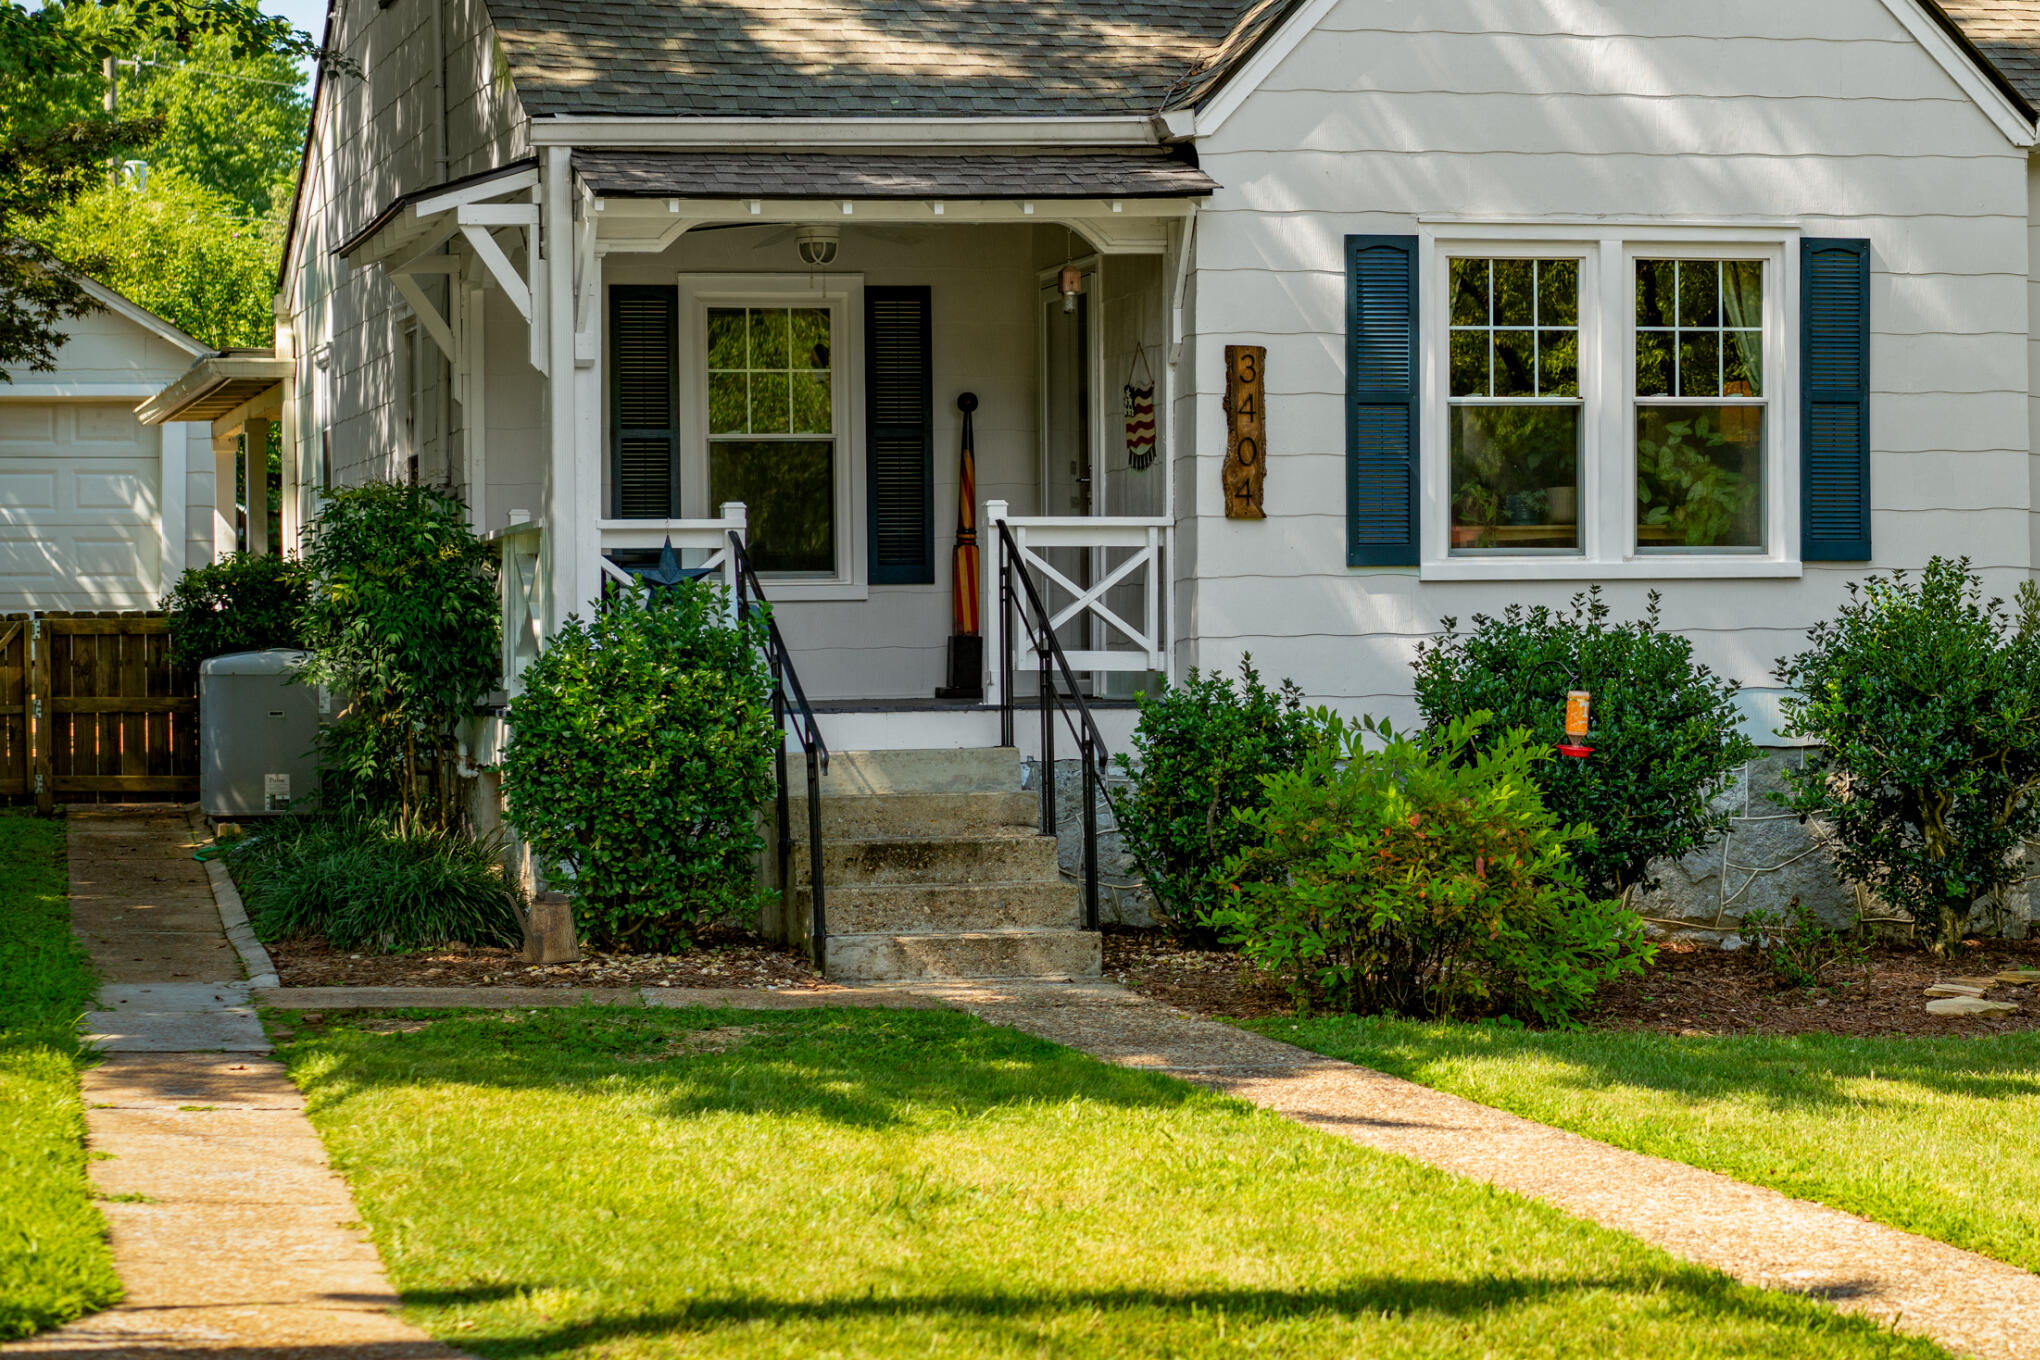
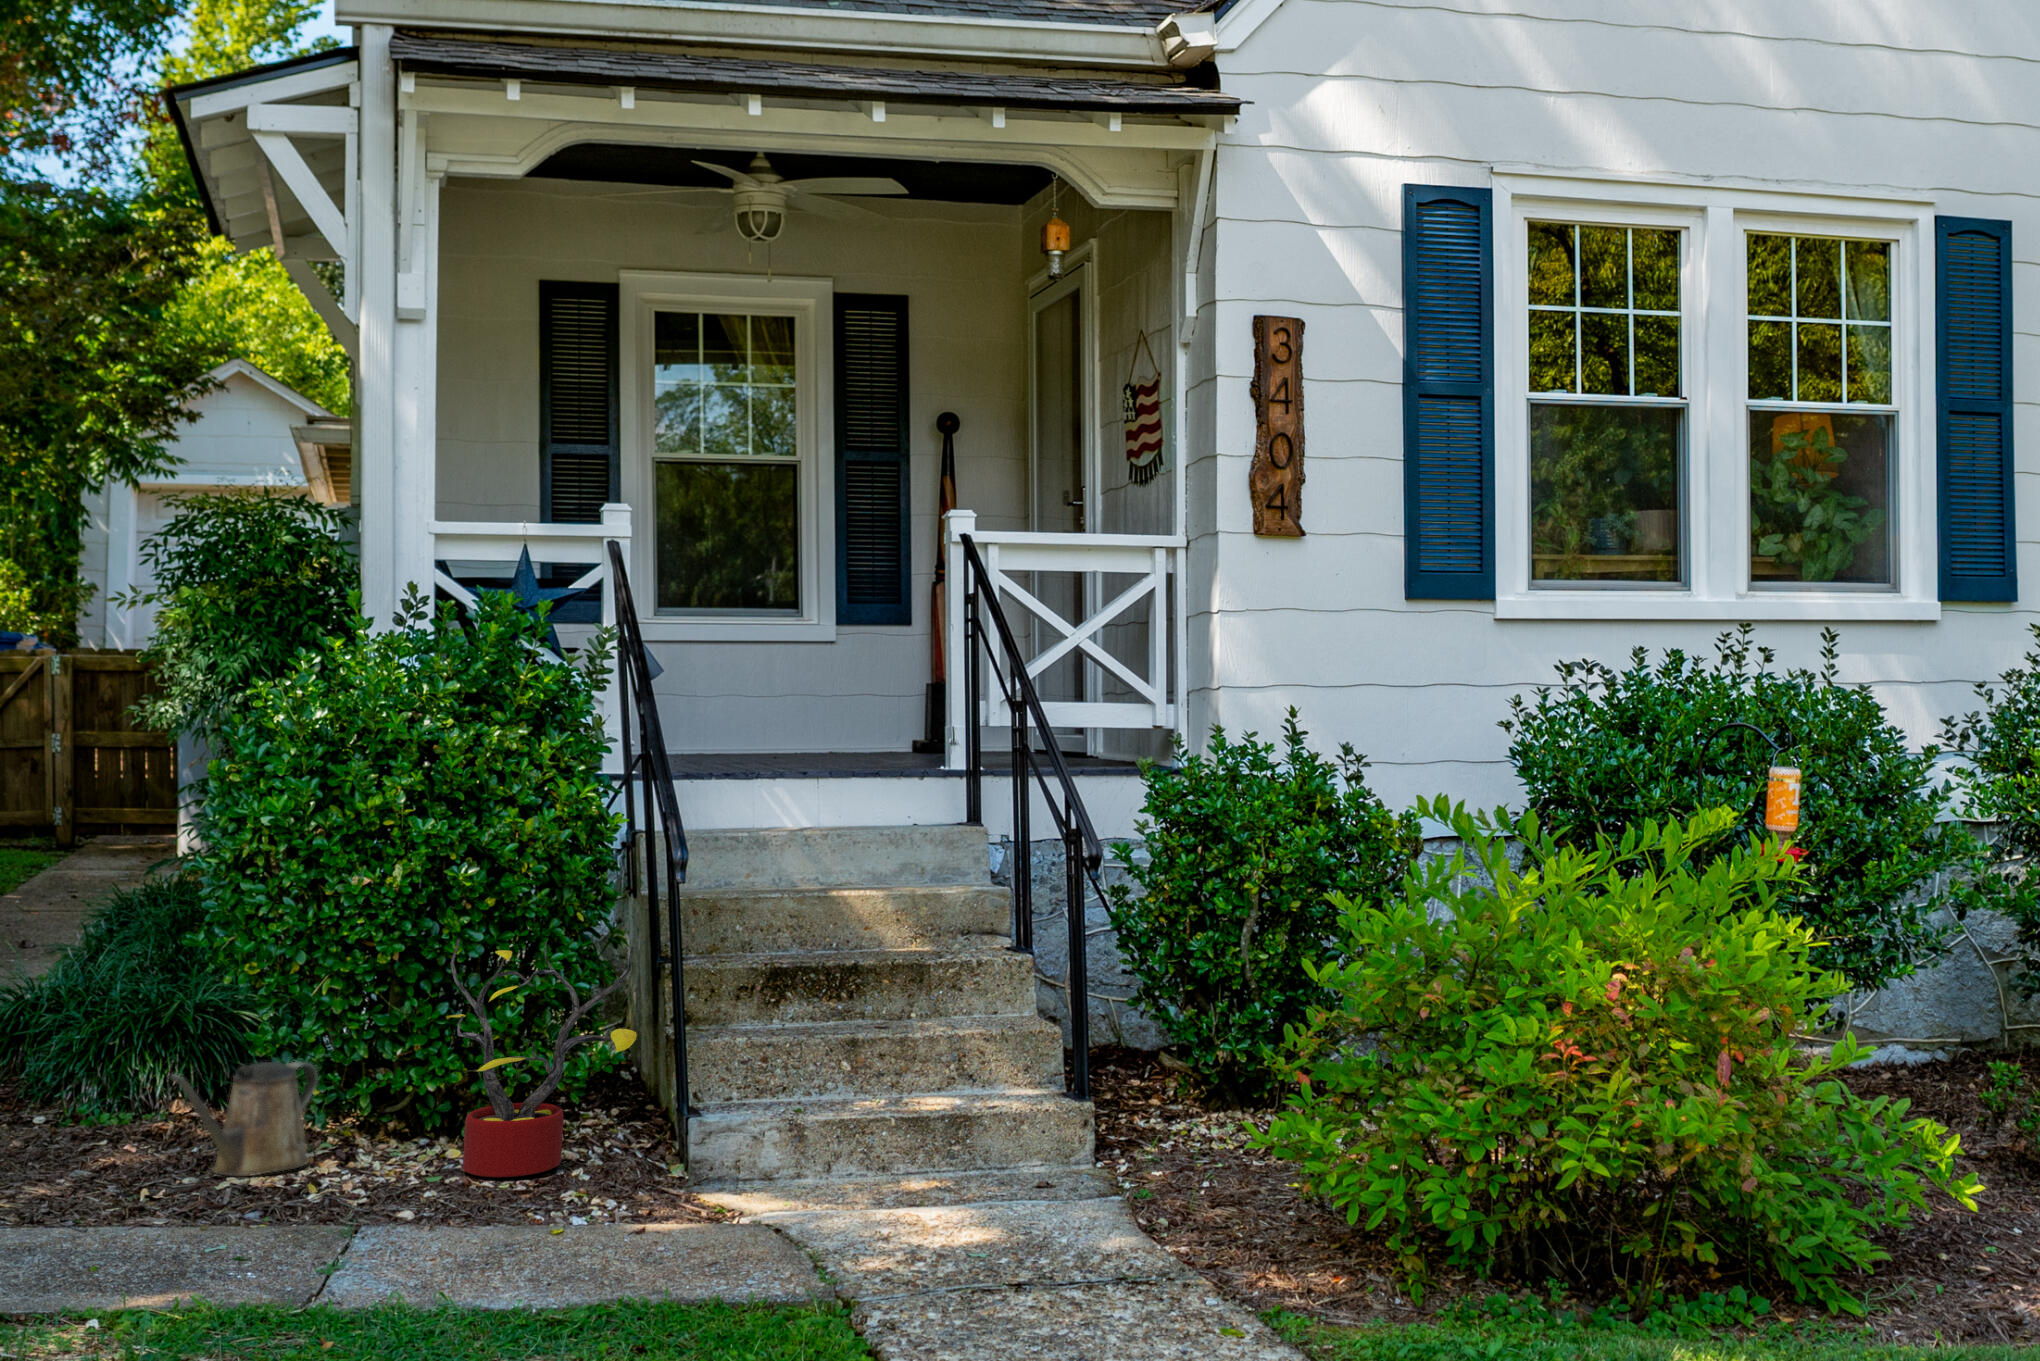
decorative plant: none [659,812,797,967] -> present [446,939,637,1177]

